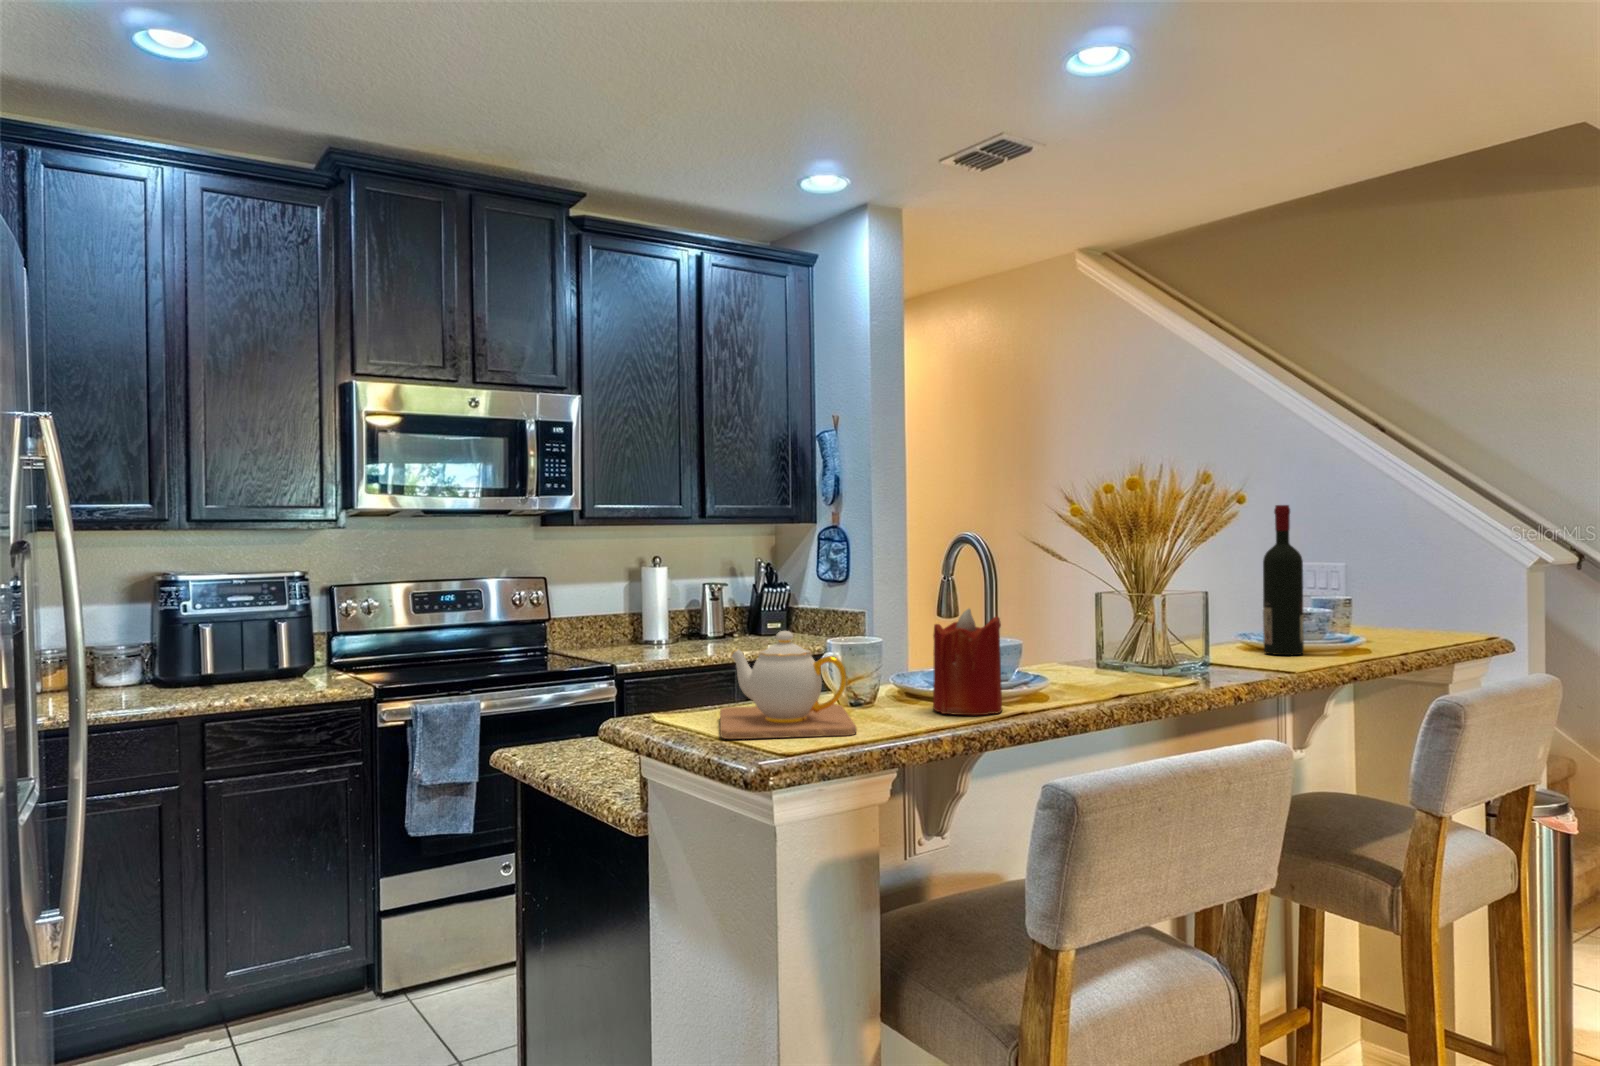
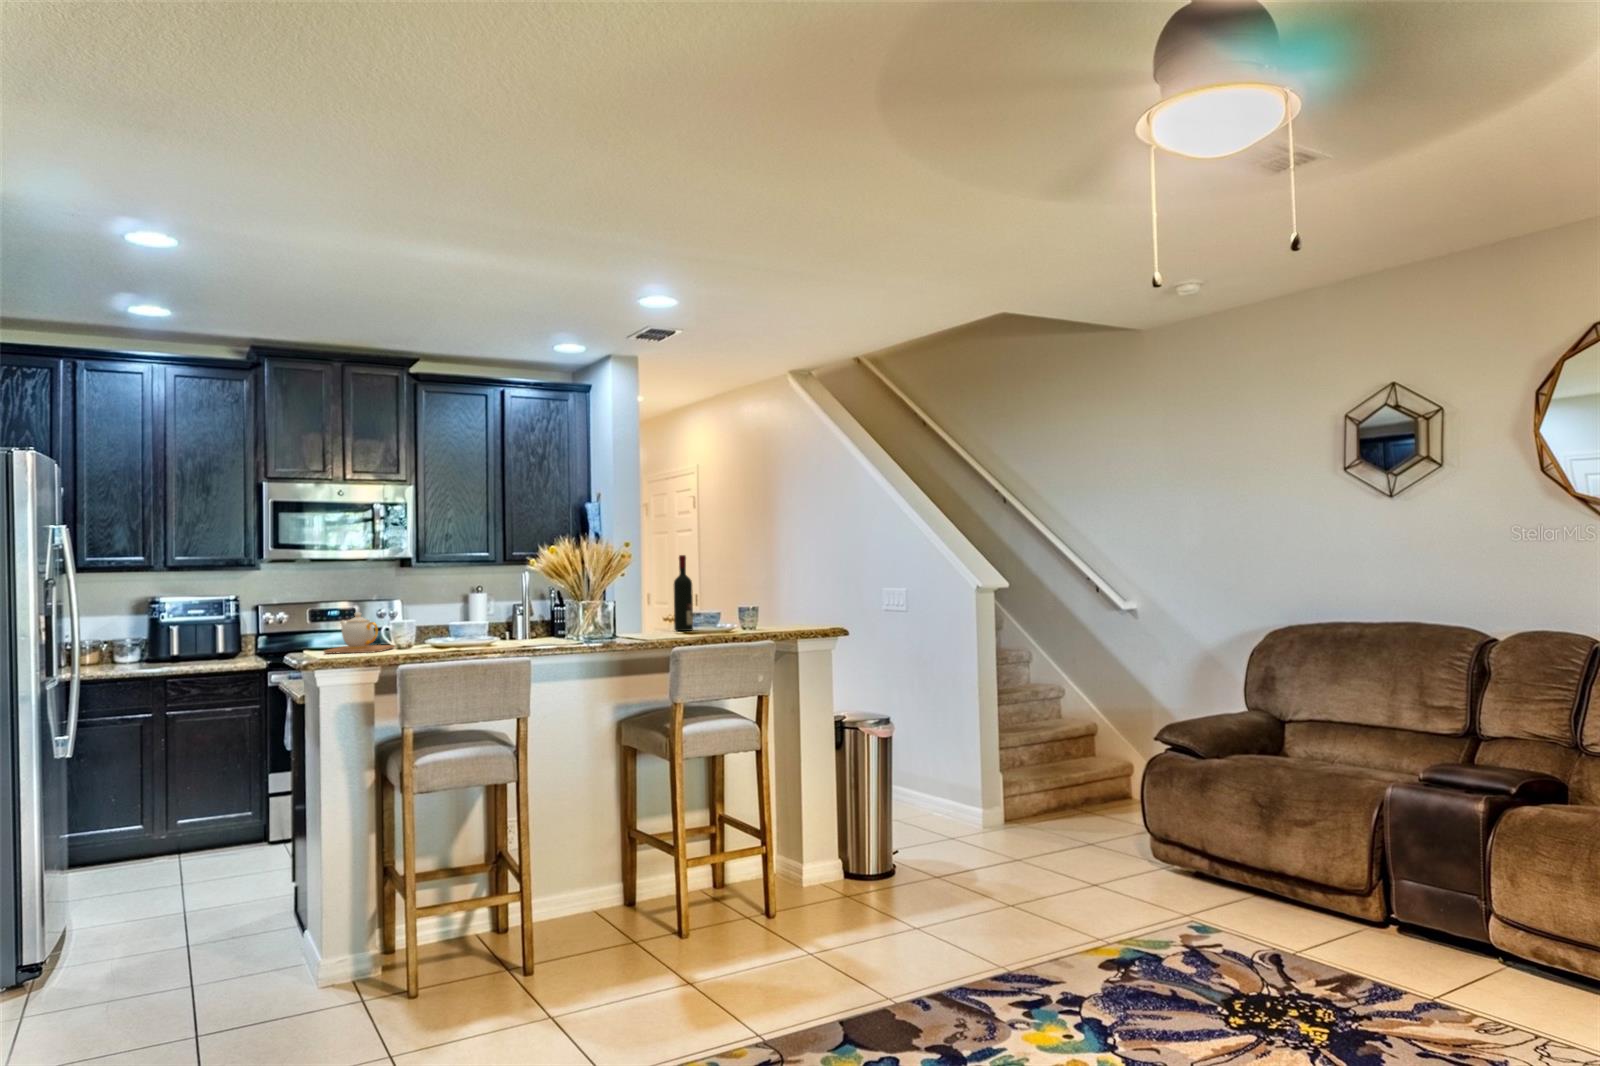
candle: present [933,609,1002,715] -> none [430,603,462,648]

